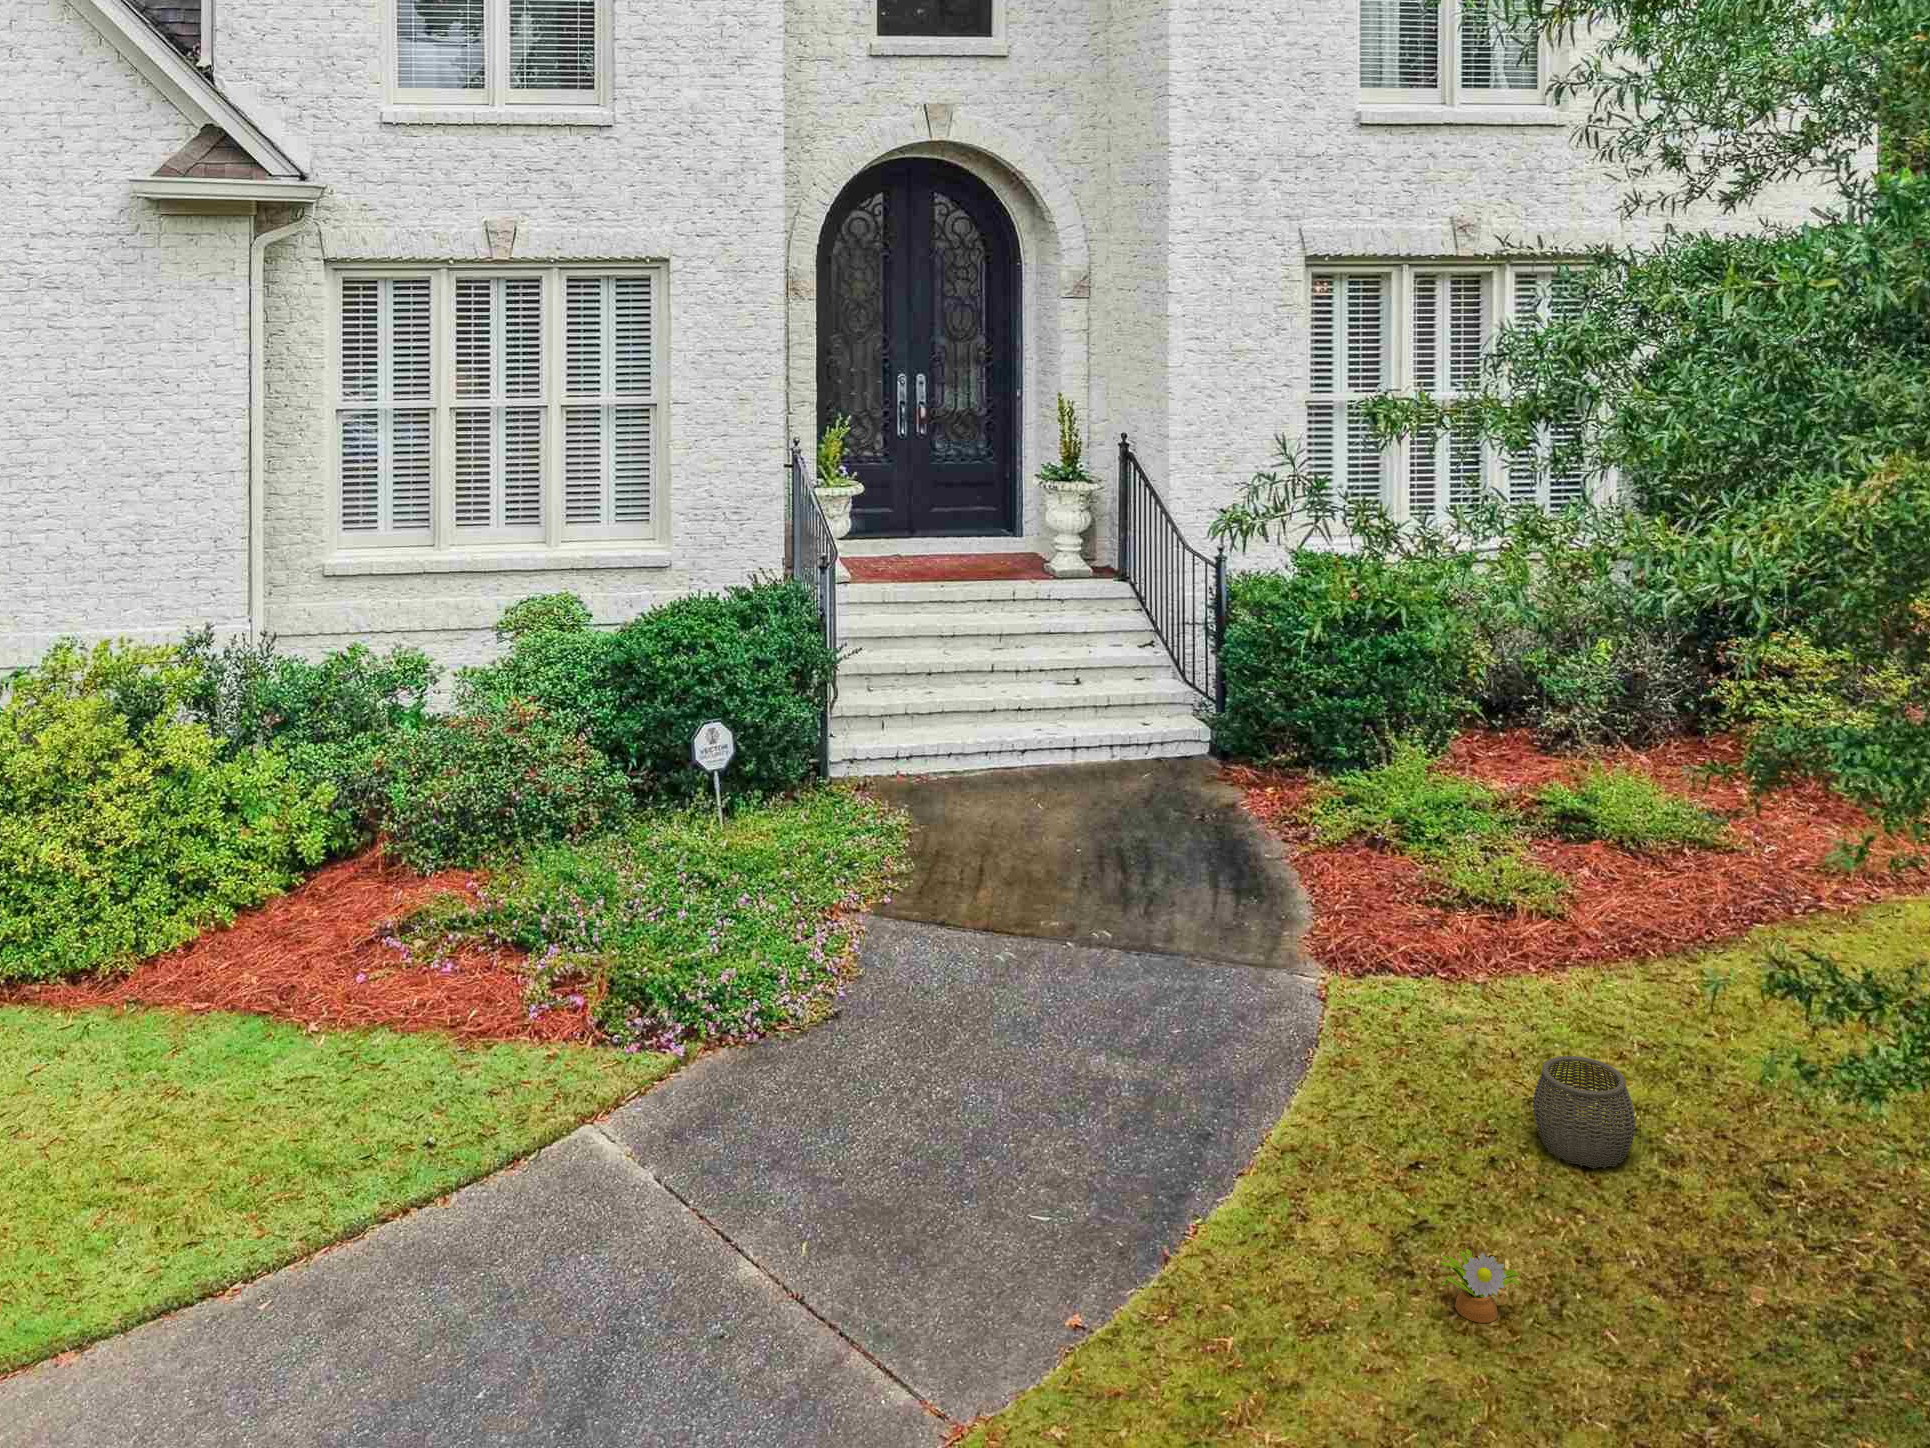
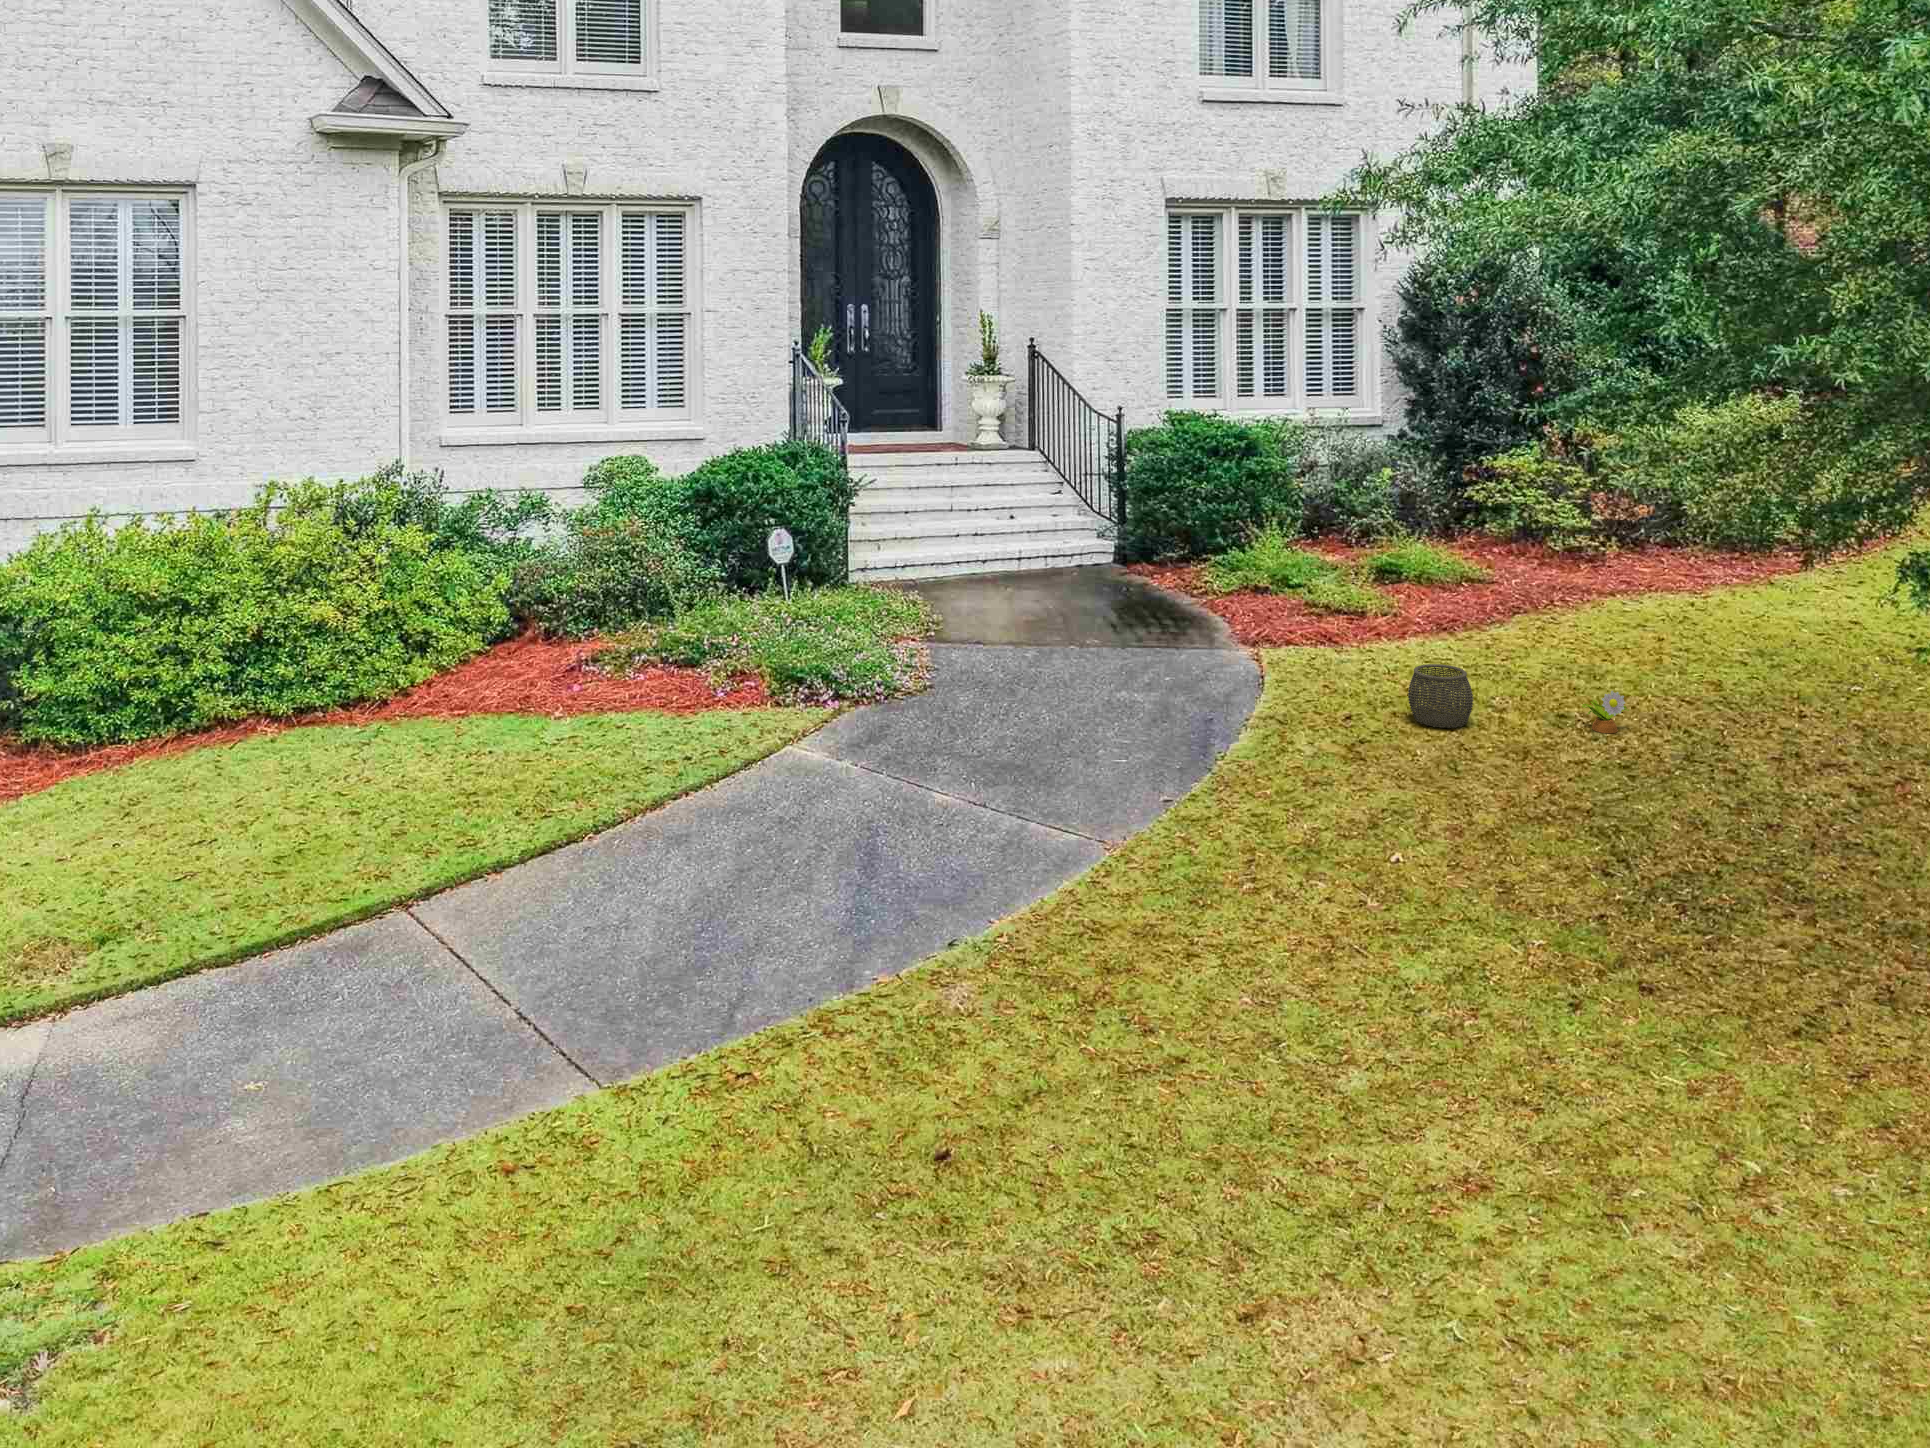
decorative plant: present [1440,1249,1520,1323] -> present [1582,691,1629,733]

